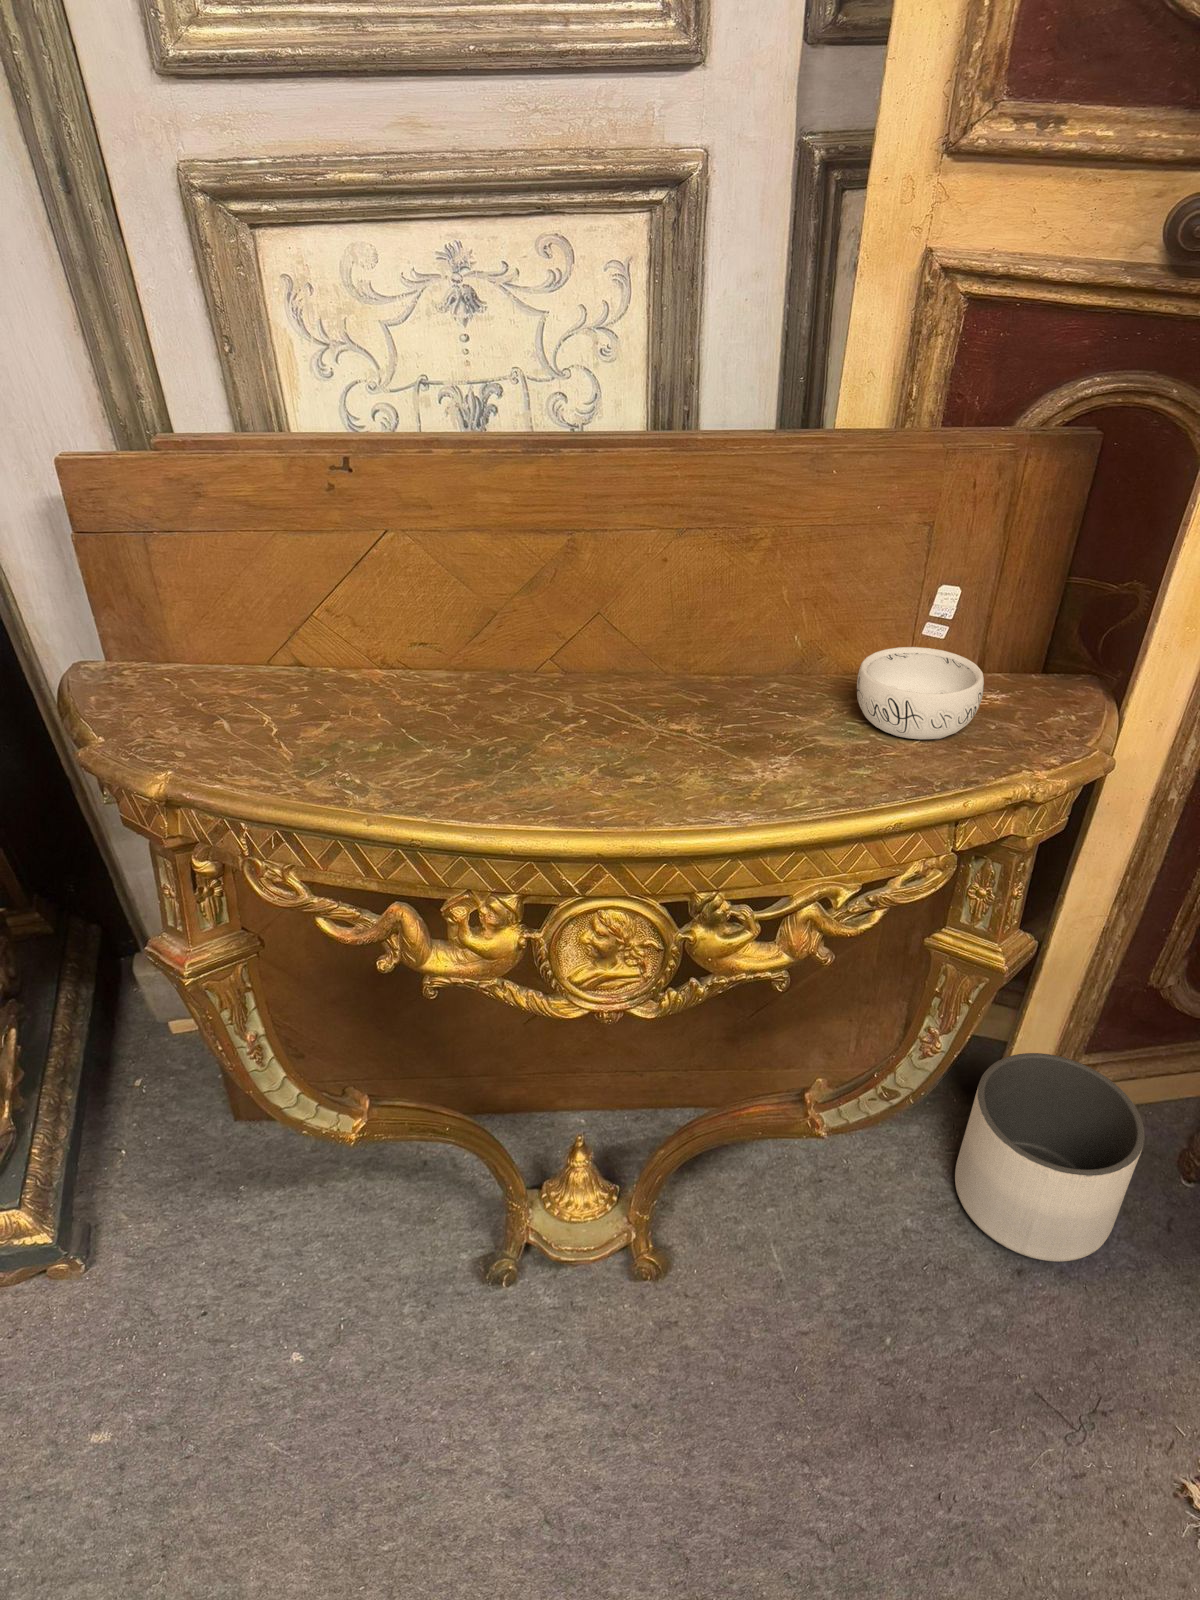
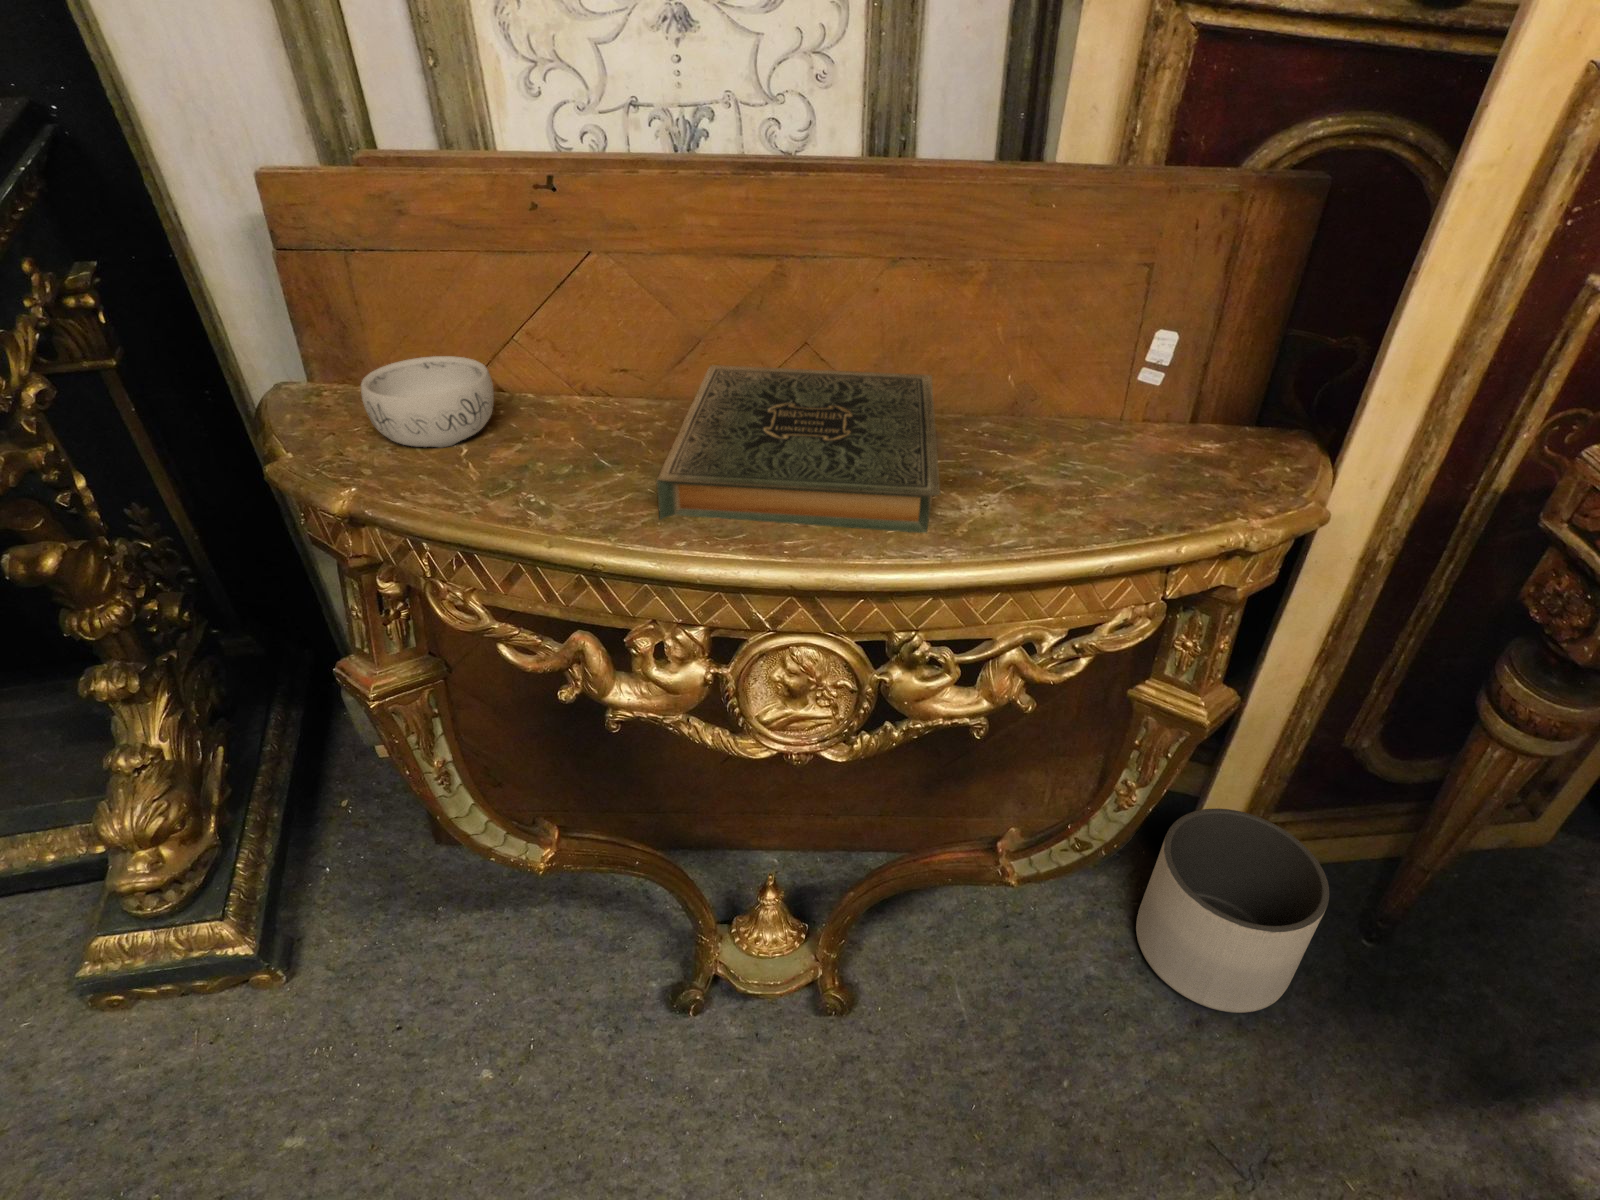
hardback book: none [467,636,736,809] -> present [656,365,940,533]
decorative bowl: present [857,647,984,739] -> present [361,356,494,448]

